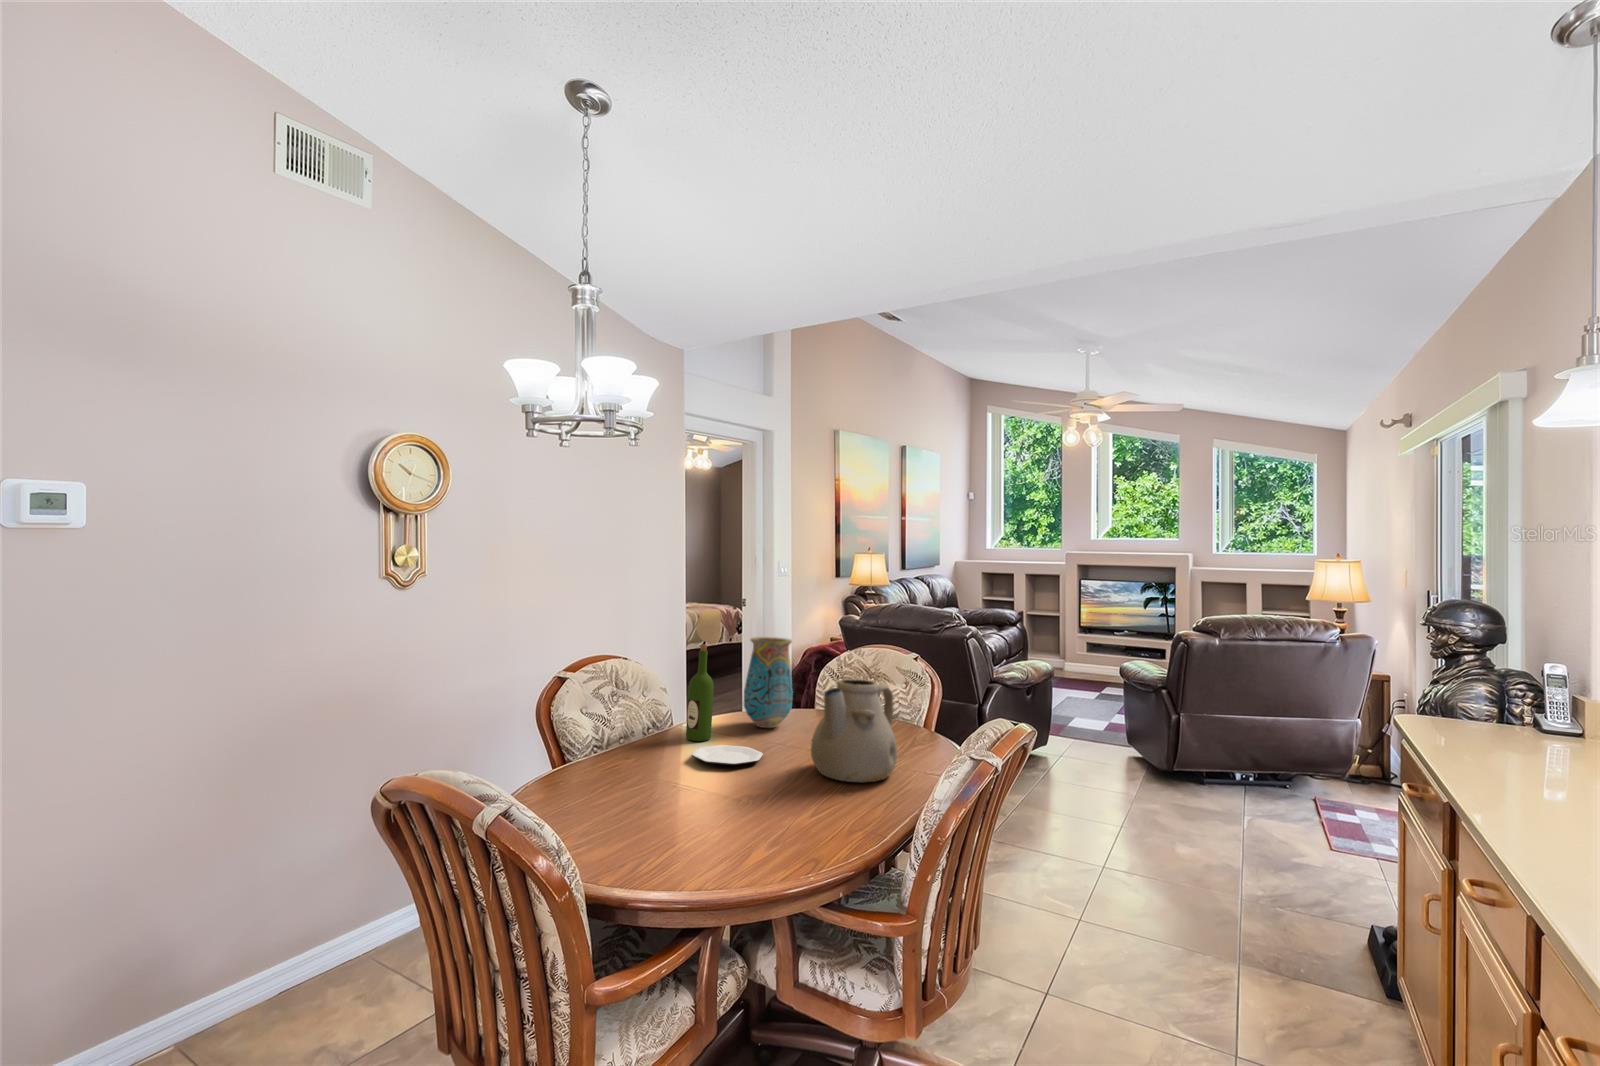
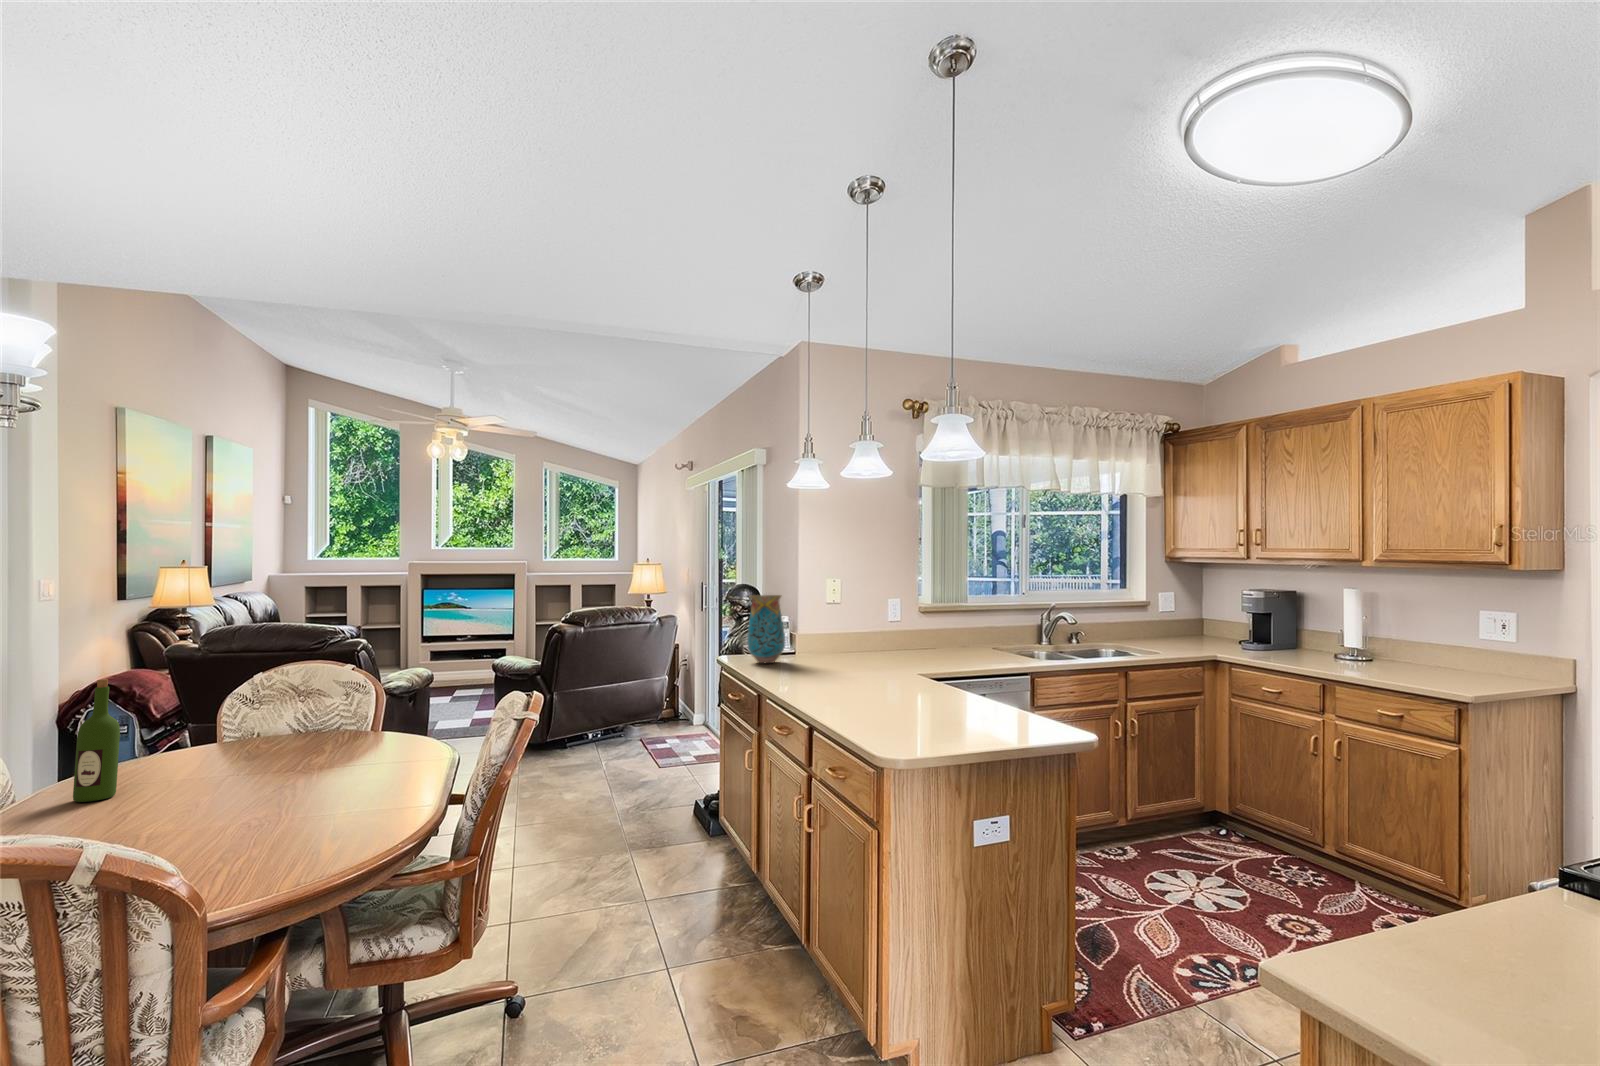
vase: present [744,637,793,728] -> present [747,595,785,663]
teapot: present [811,679,897,782] -> none [298,685,396,785]
plate: present [692,745,763,765] -> none [120,786,226,810]

